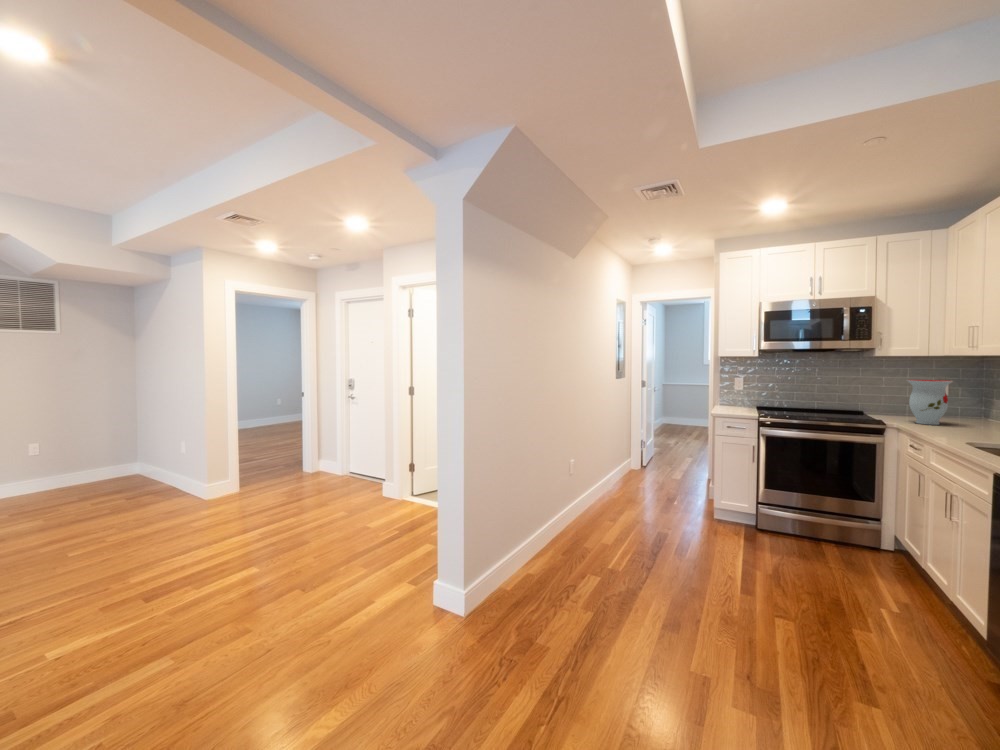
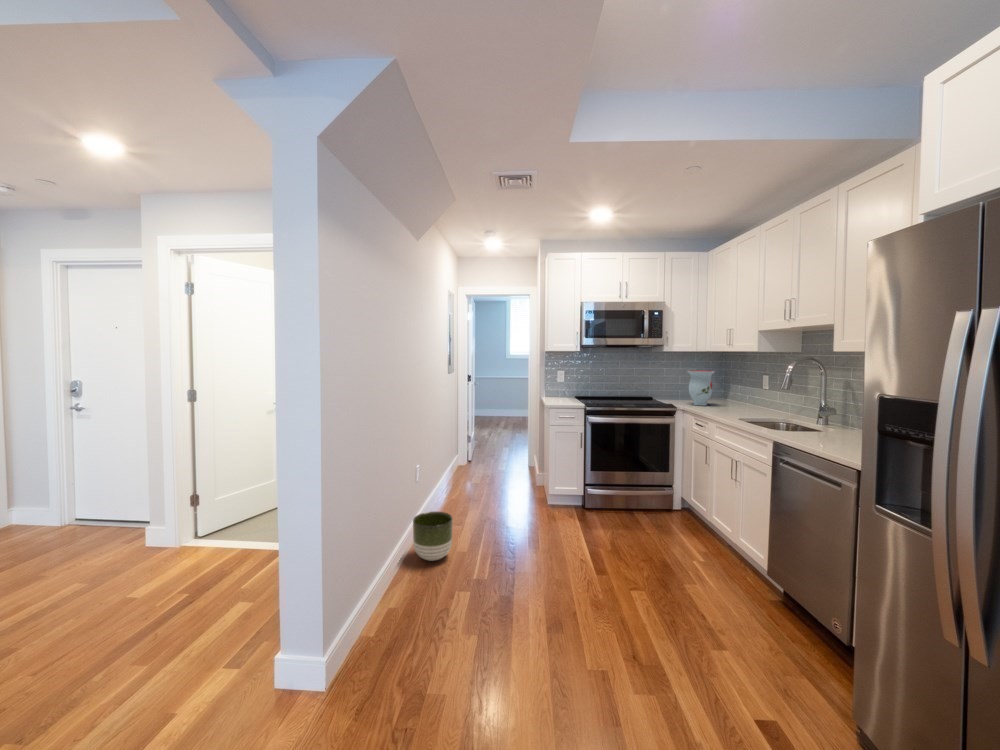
planter: none [559,503,595,546] -> present [413,512,453,561]

